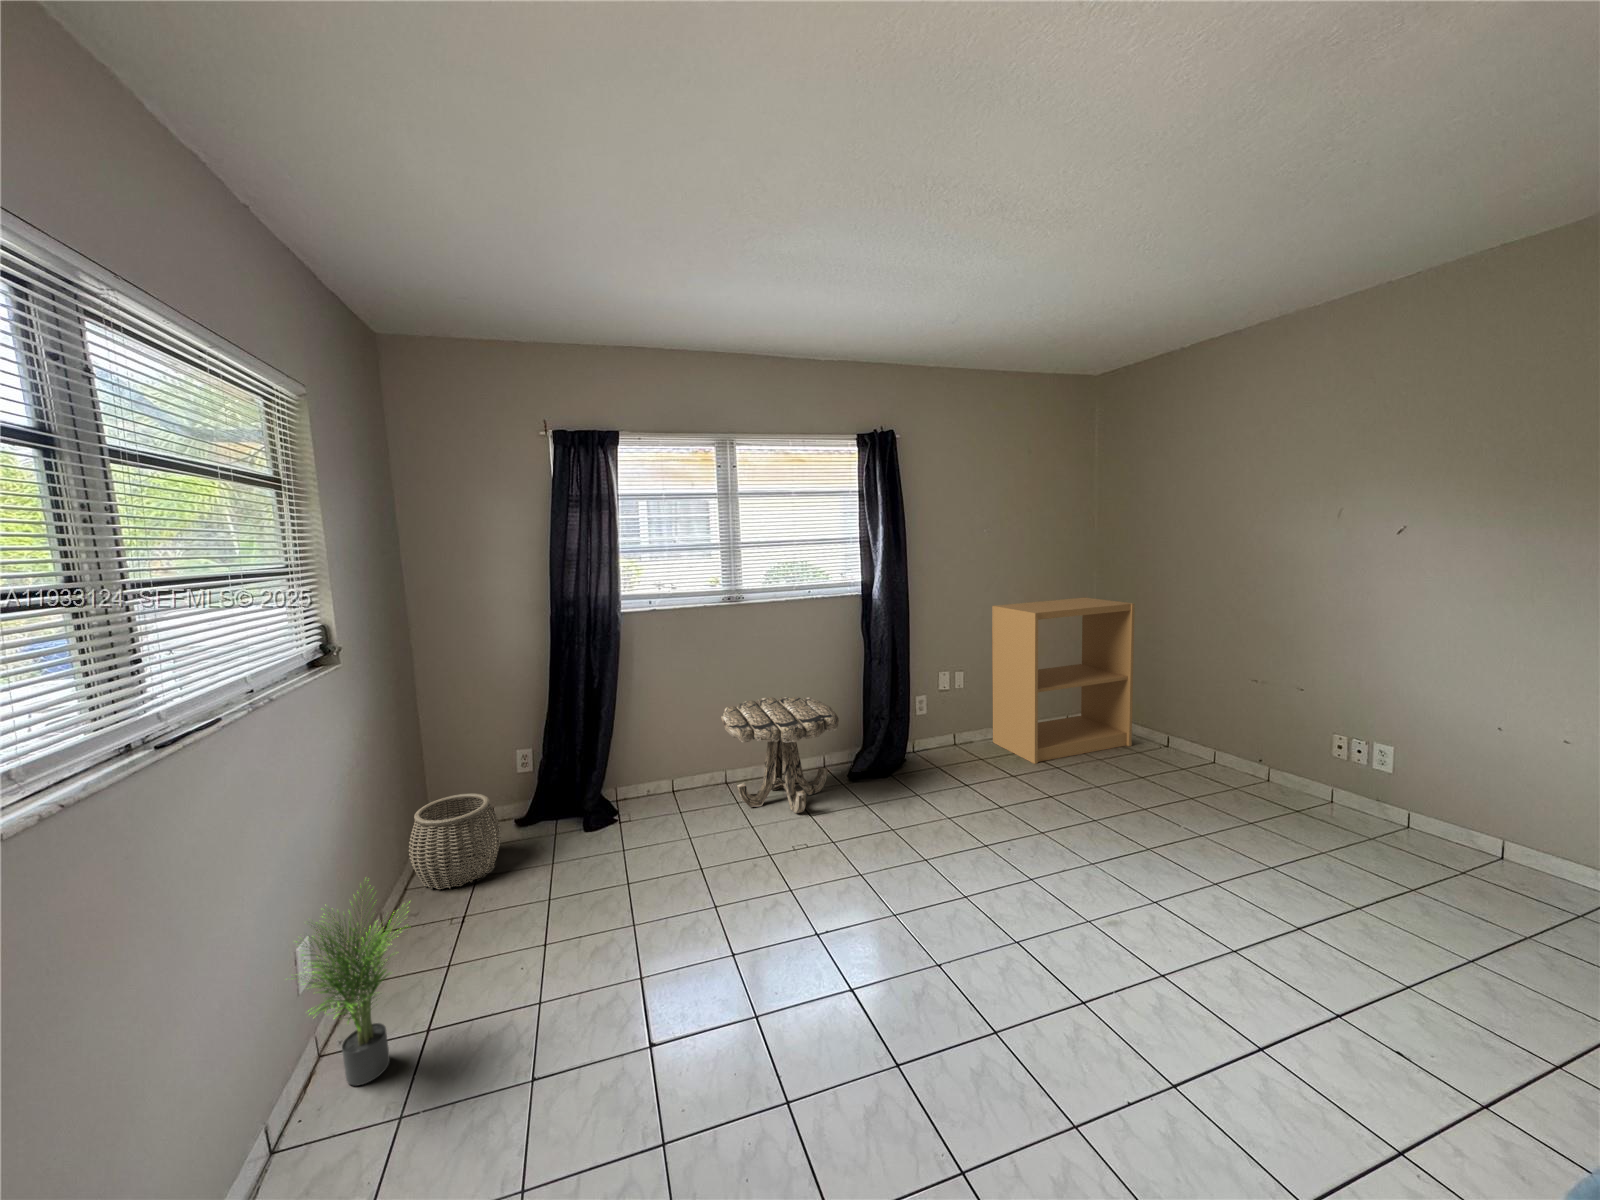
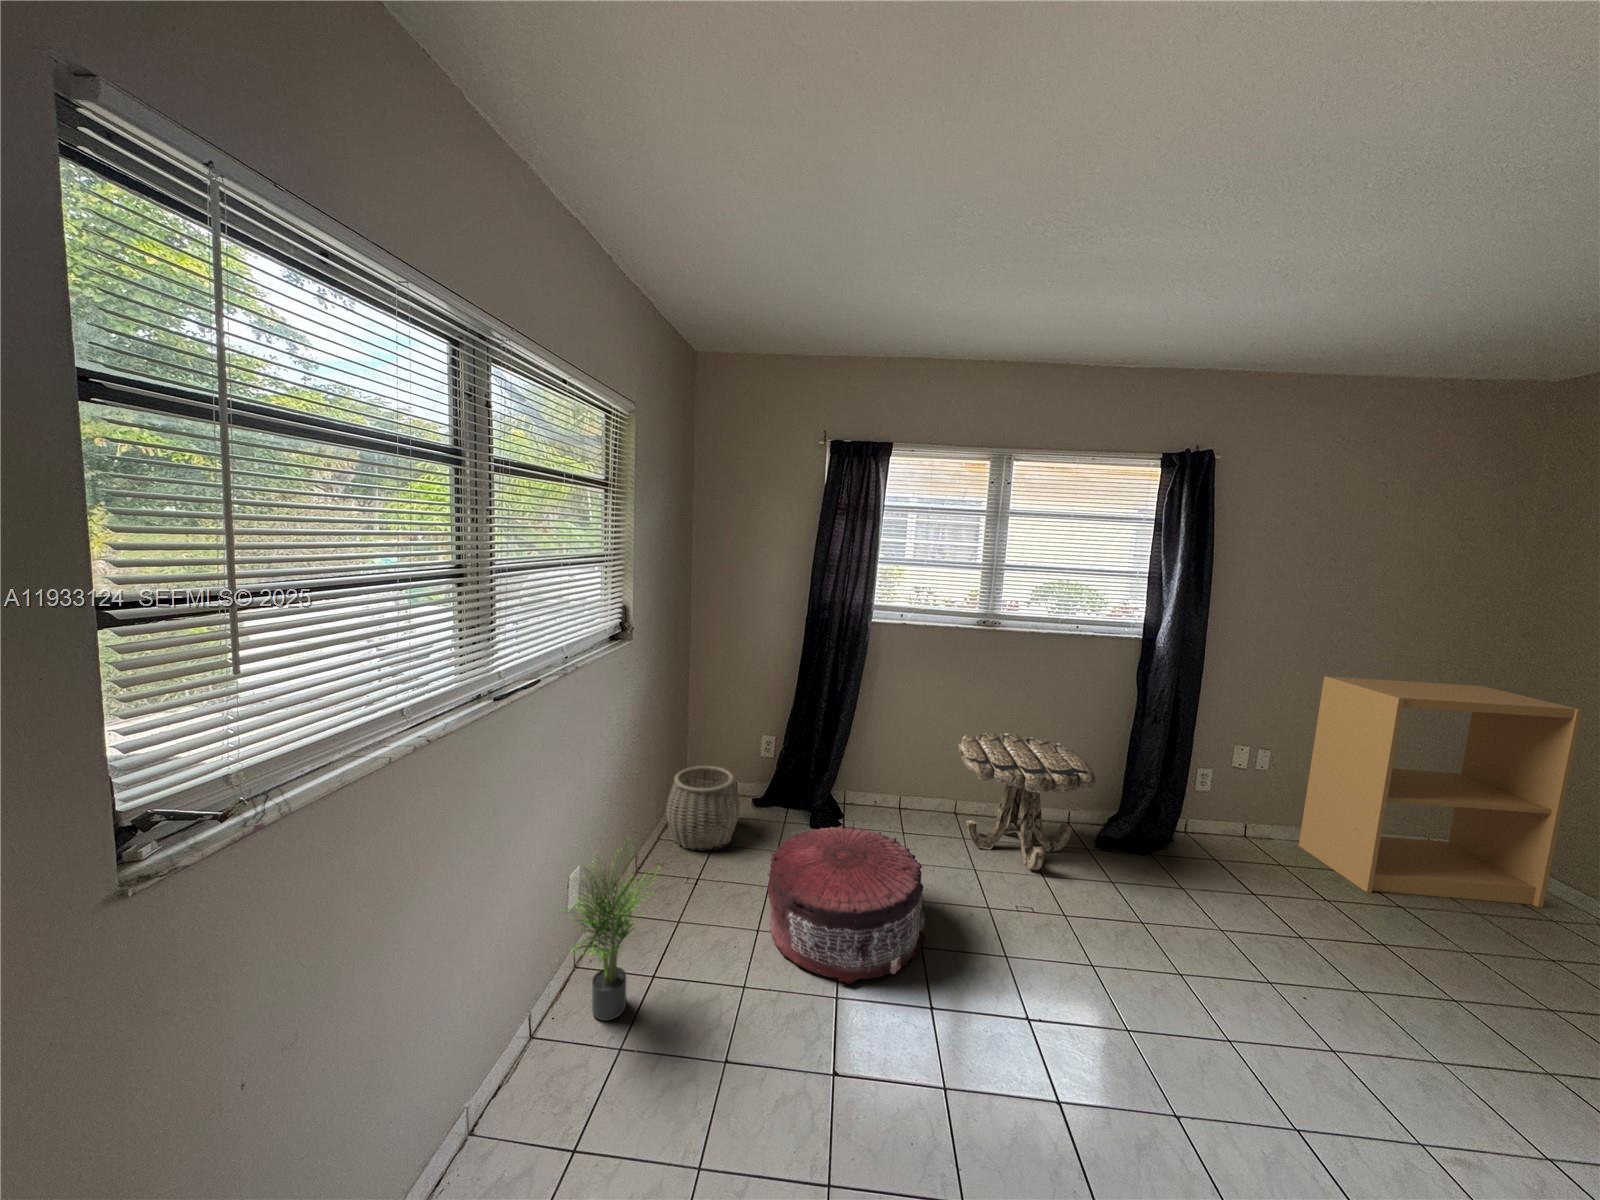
pouf: none [541,812,709,958] -> present [768,826,926,984]

